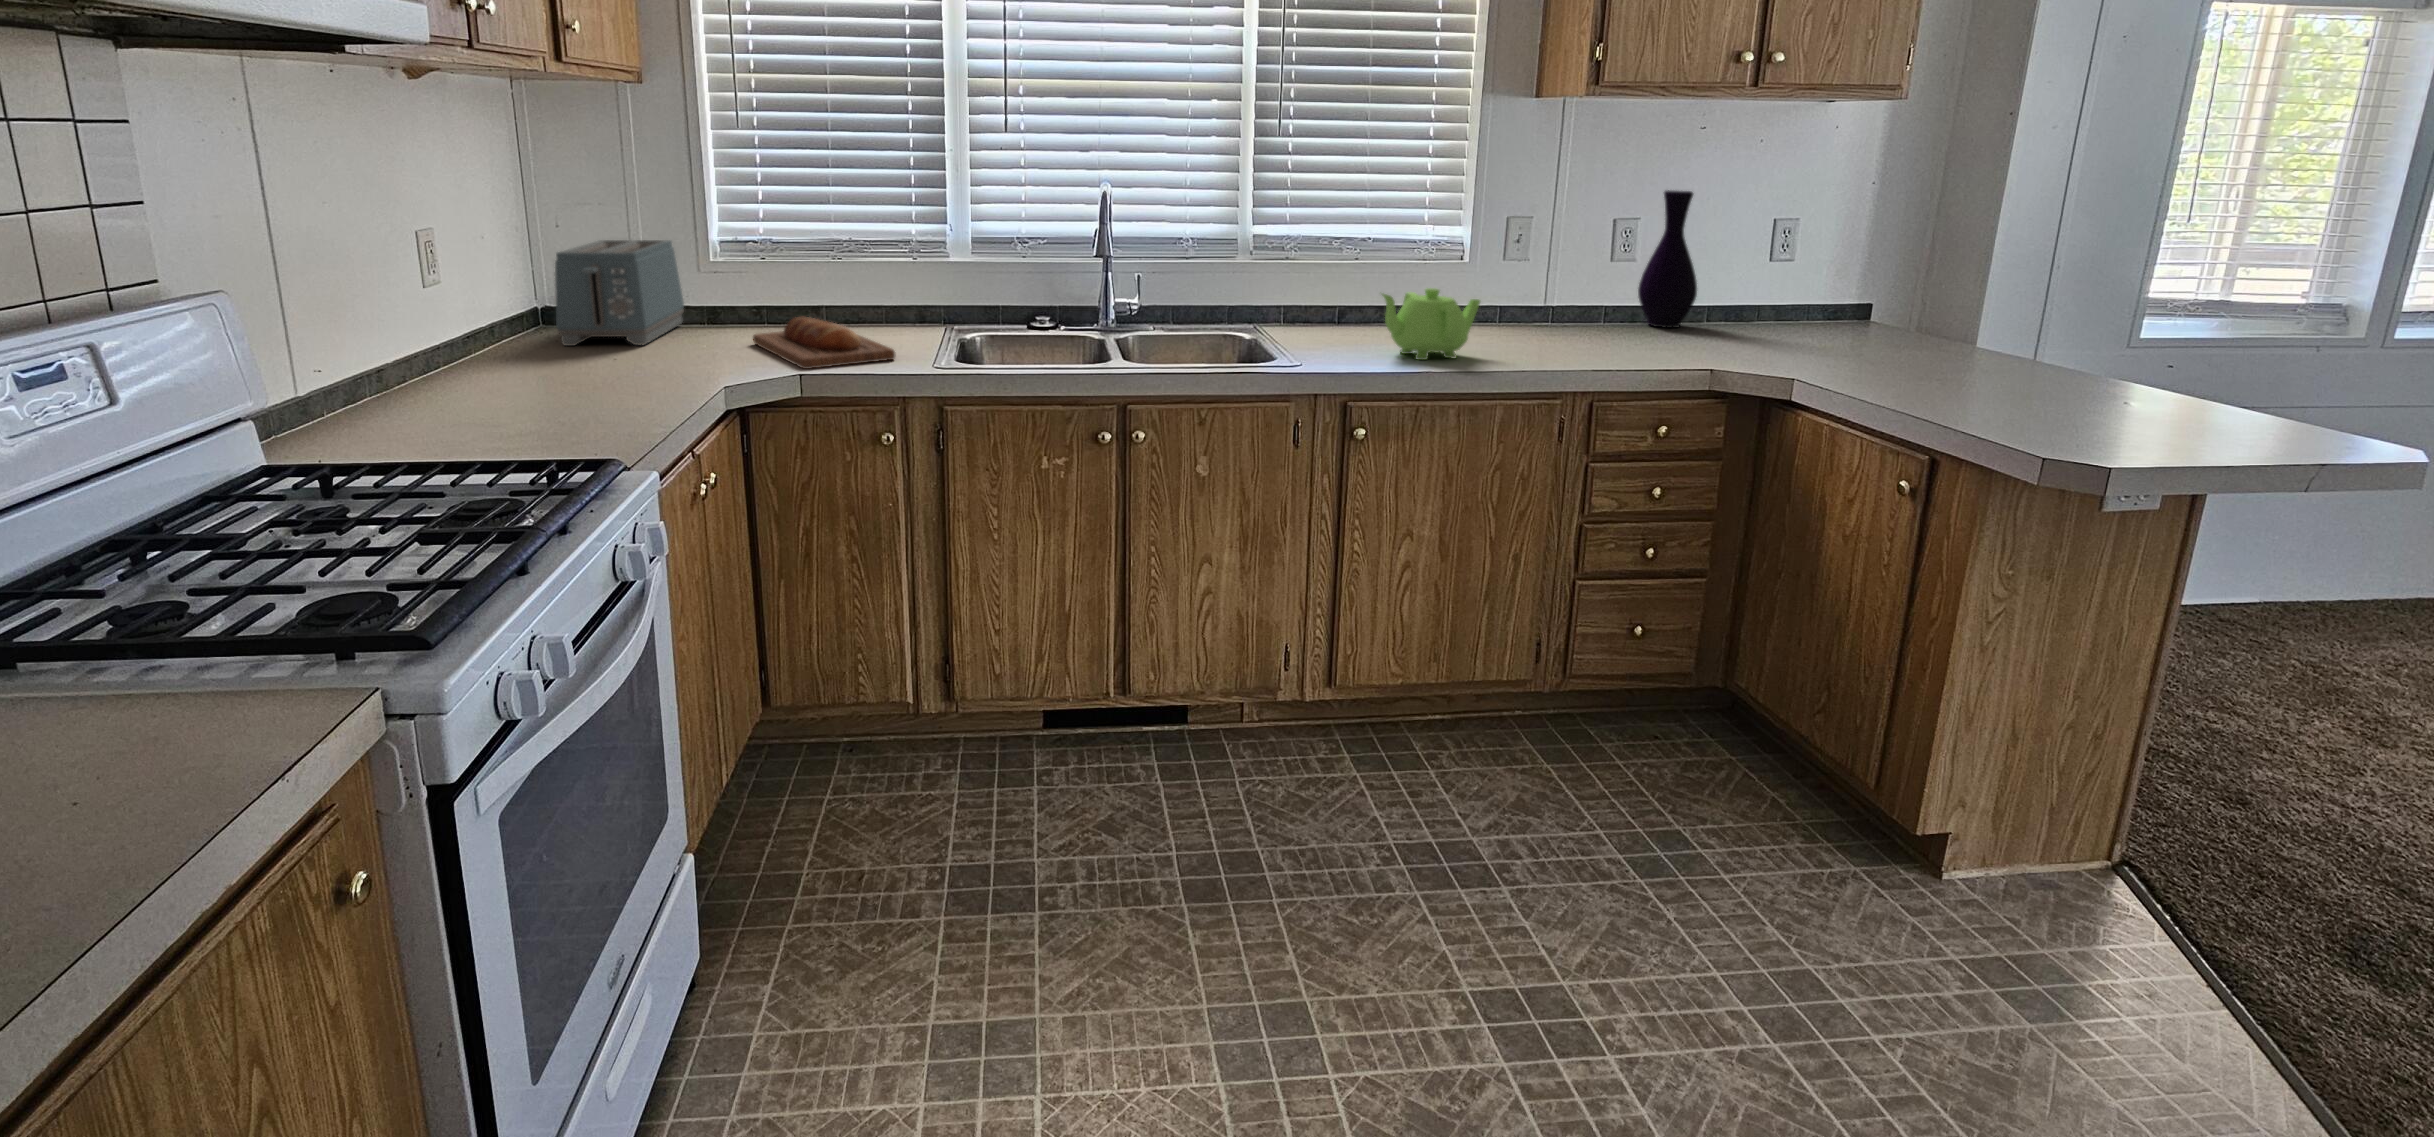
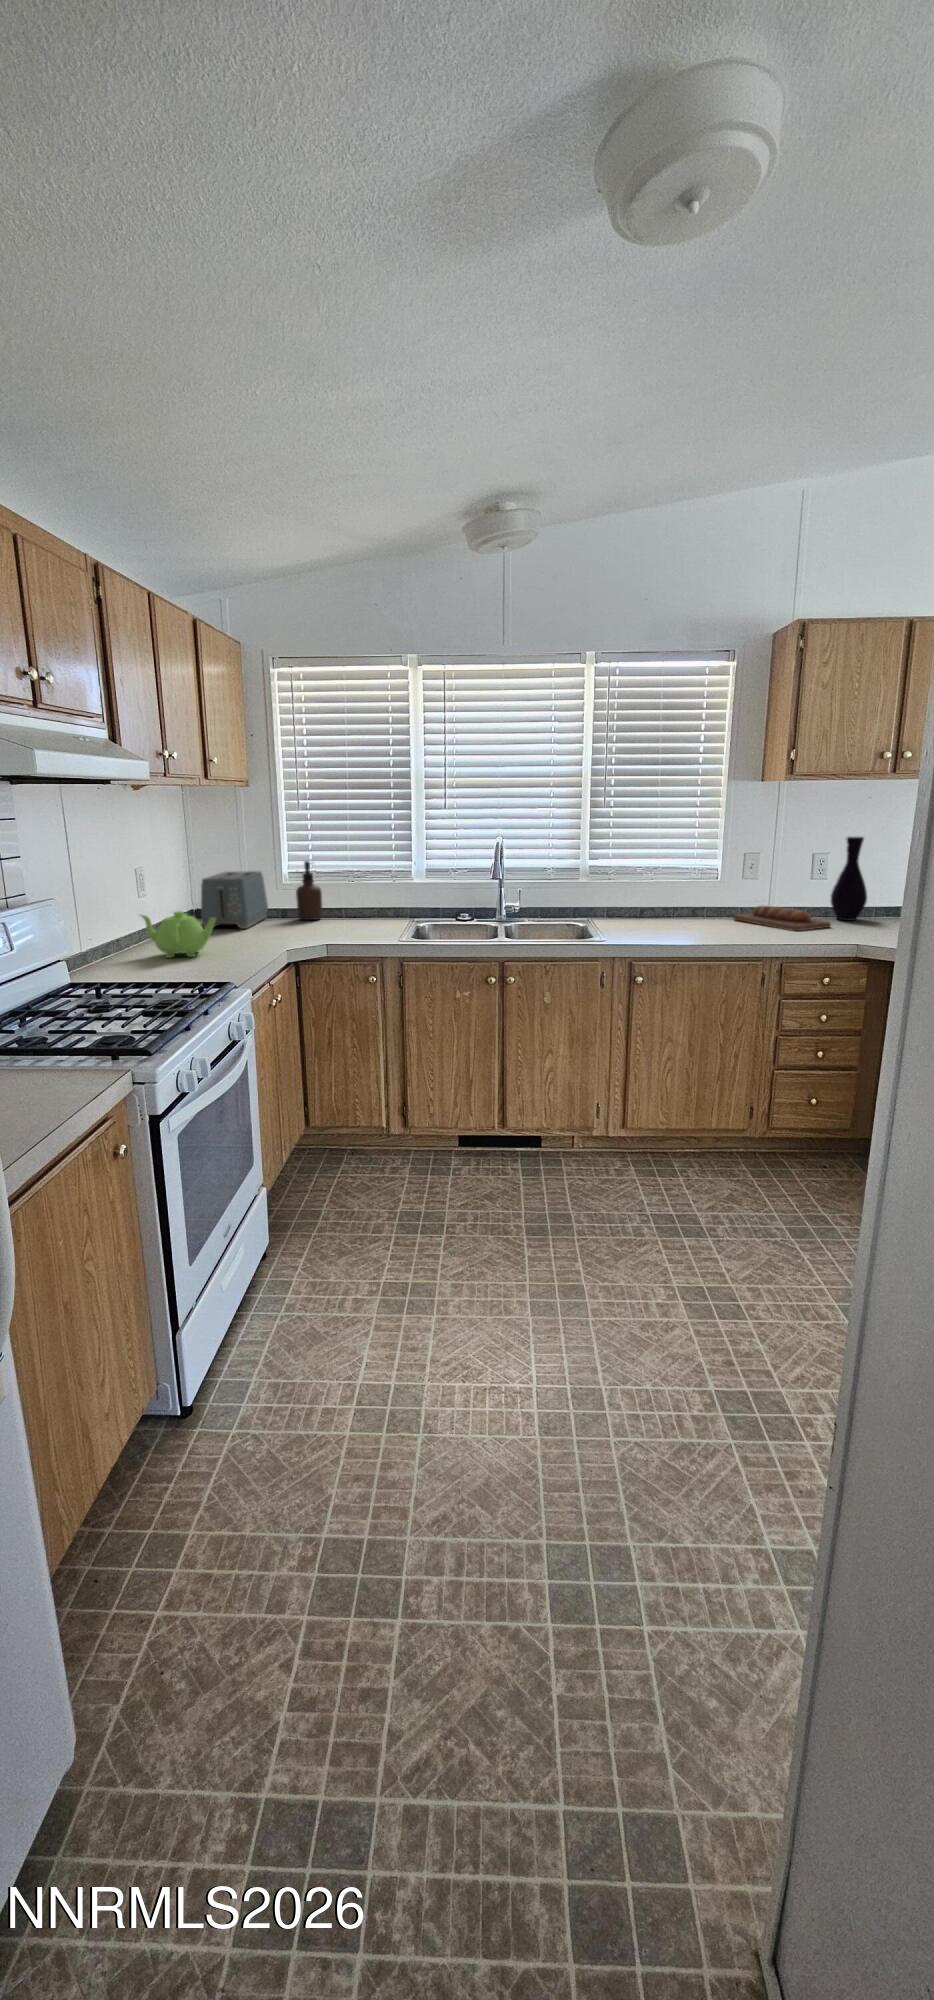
soap dispenser: none [737,222,786,328] -> present [296,861,323,920]
teapot: present [1382,288,1480,360] -> present [141,911,216,958]
bread loaf: present [753,317,896,369] -> present [733,906,831,931]

